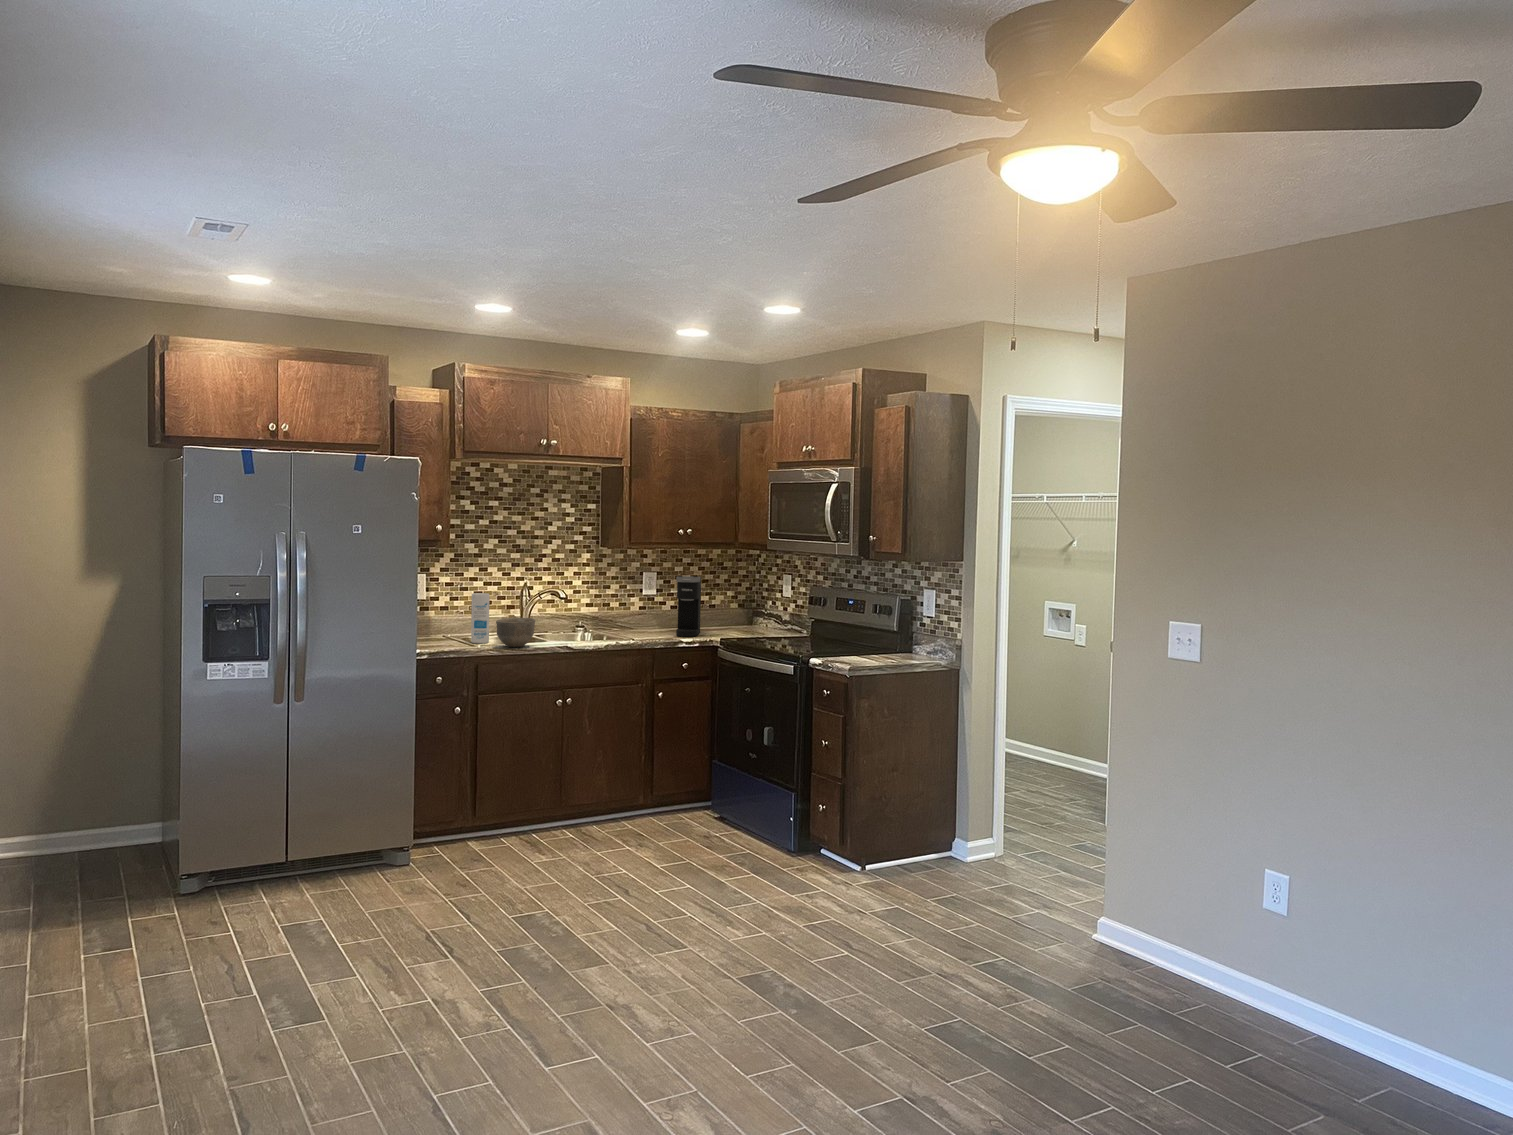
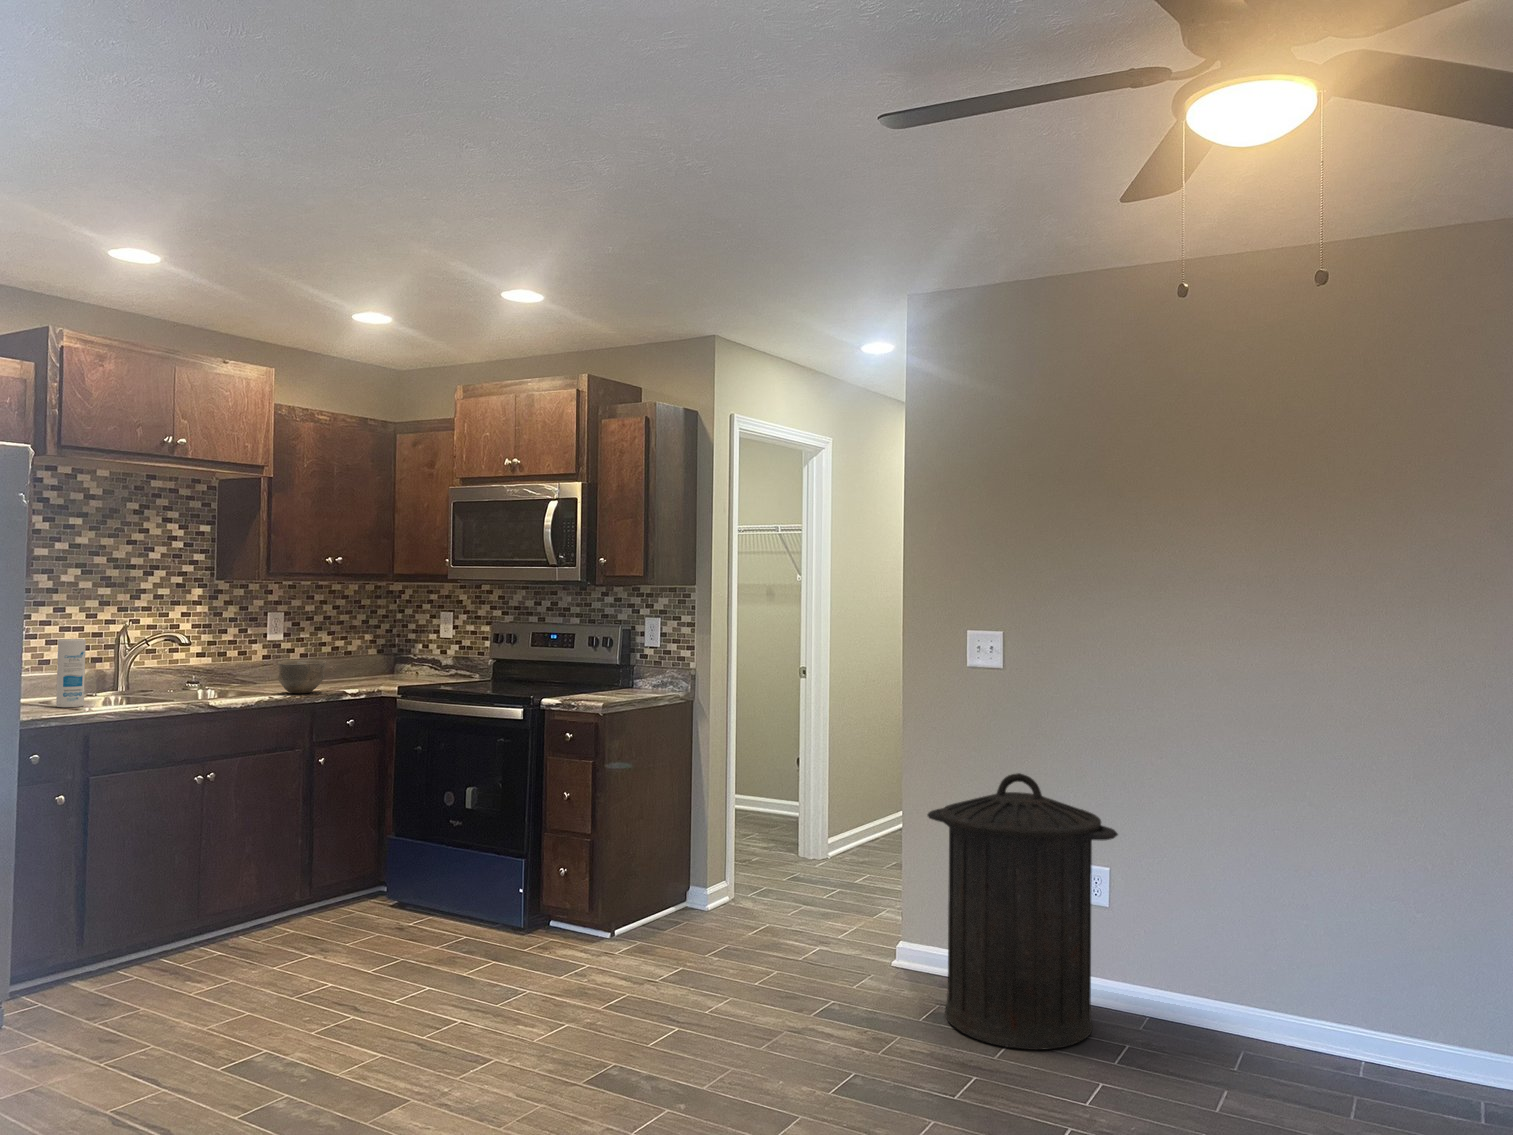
coffee maker: present [676,576,701,637] -> none [327,614,360,687]
bowl: present [496,618,535,647] -> present [278,659,326,693]
trash can: none [1093,770,1268,1045] -> present [927,773,1118,1050]

